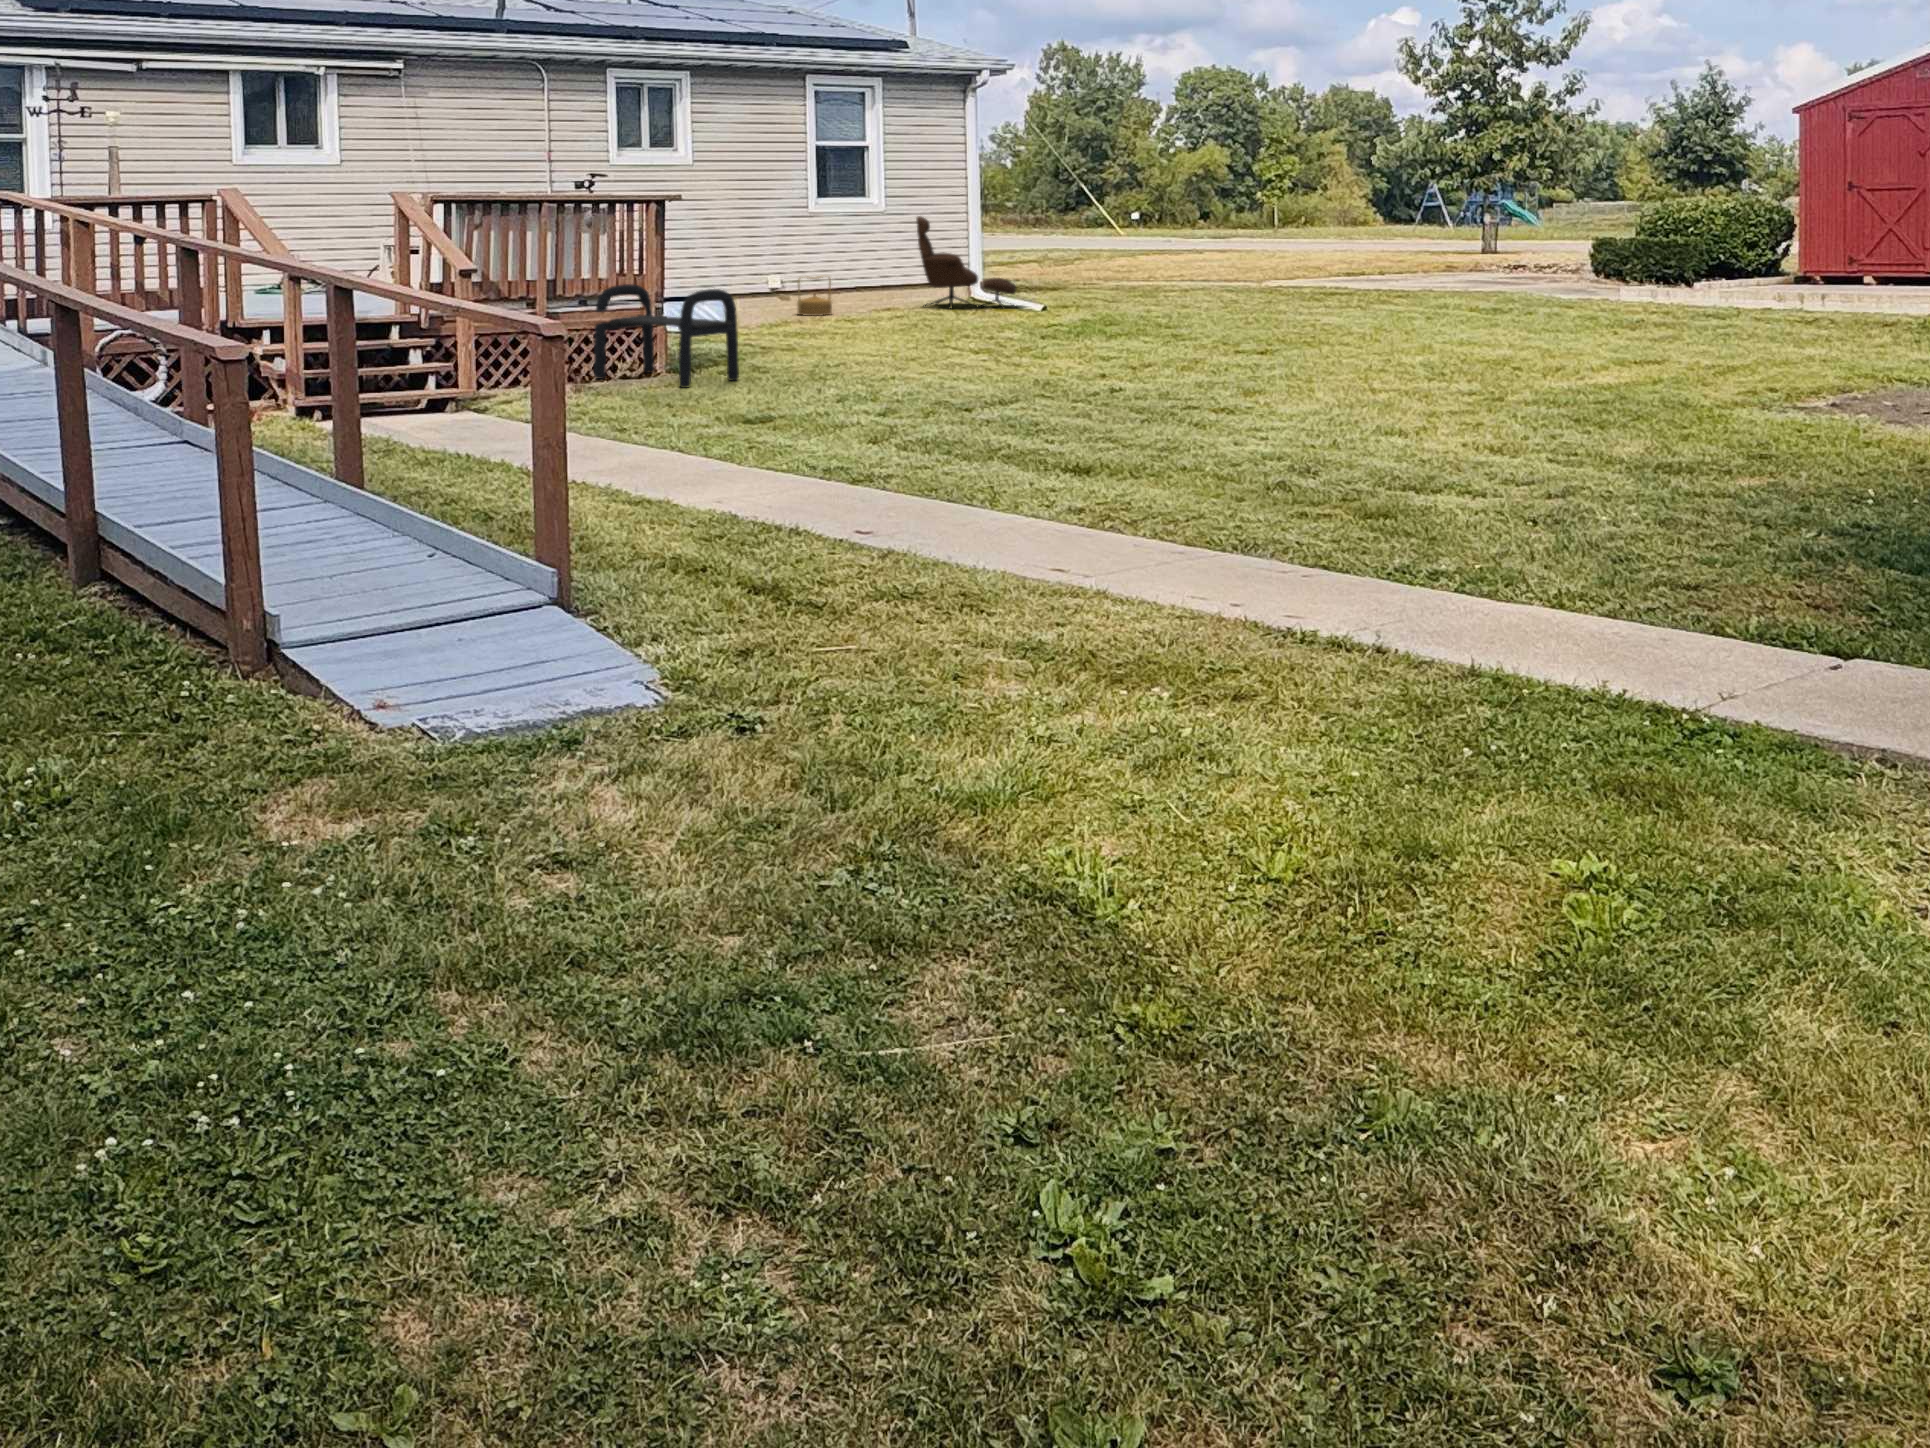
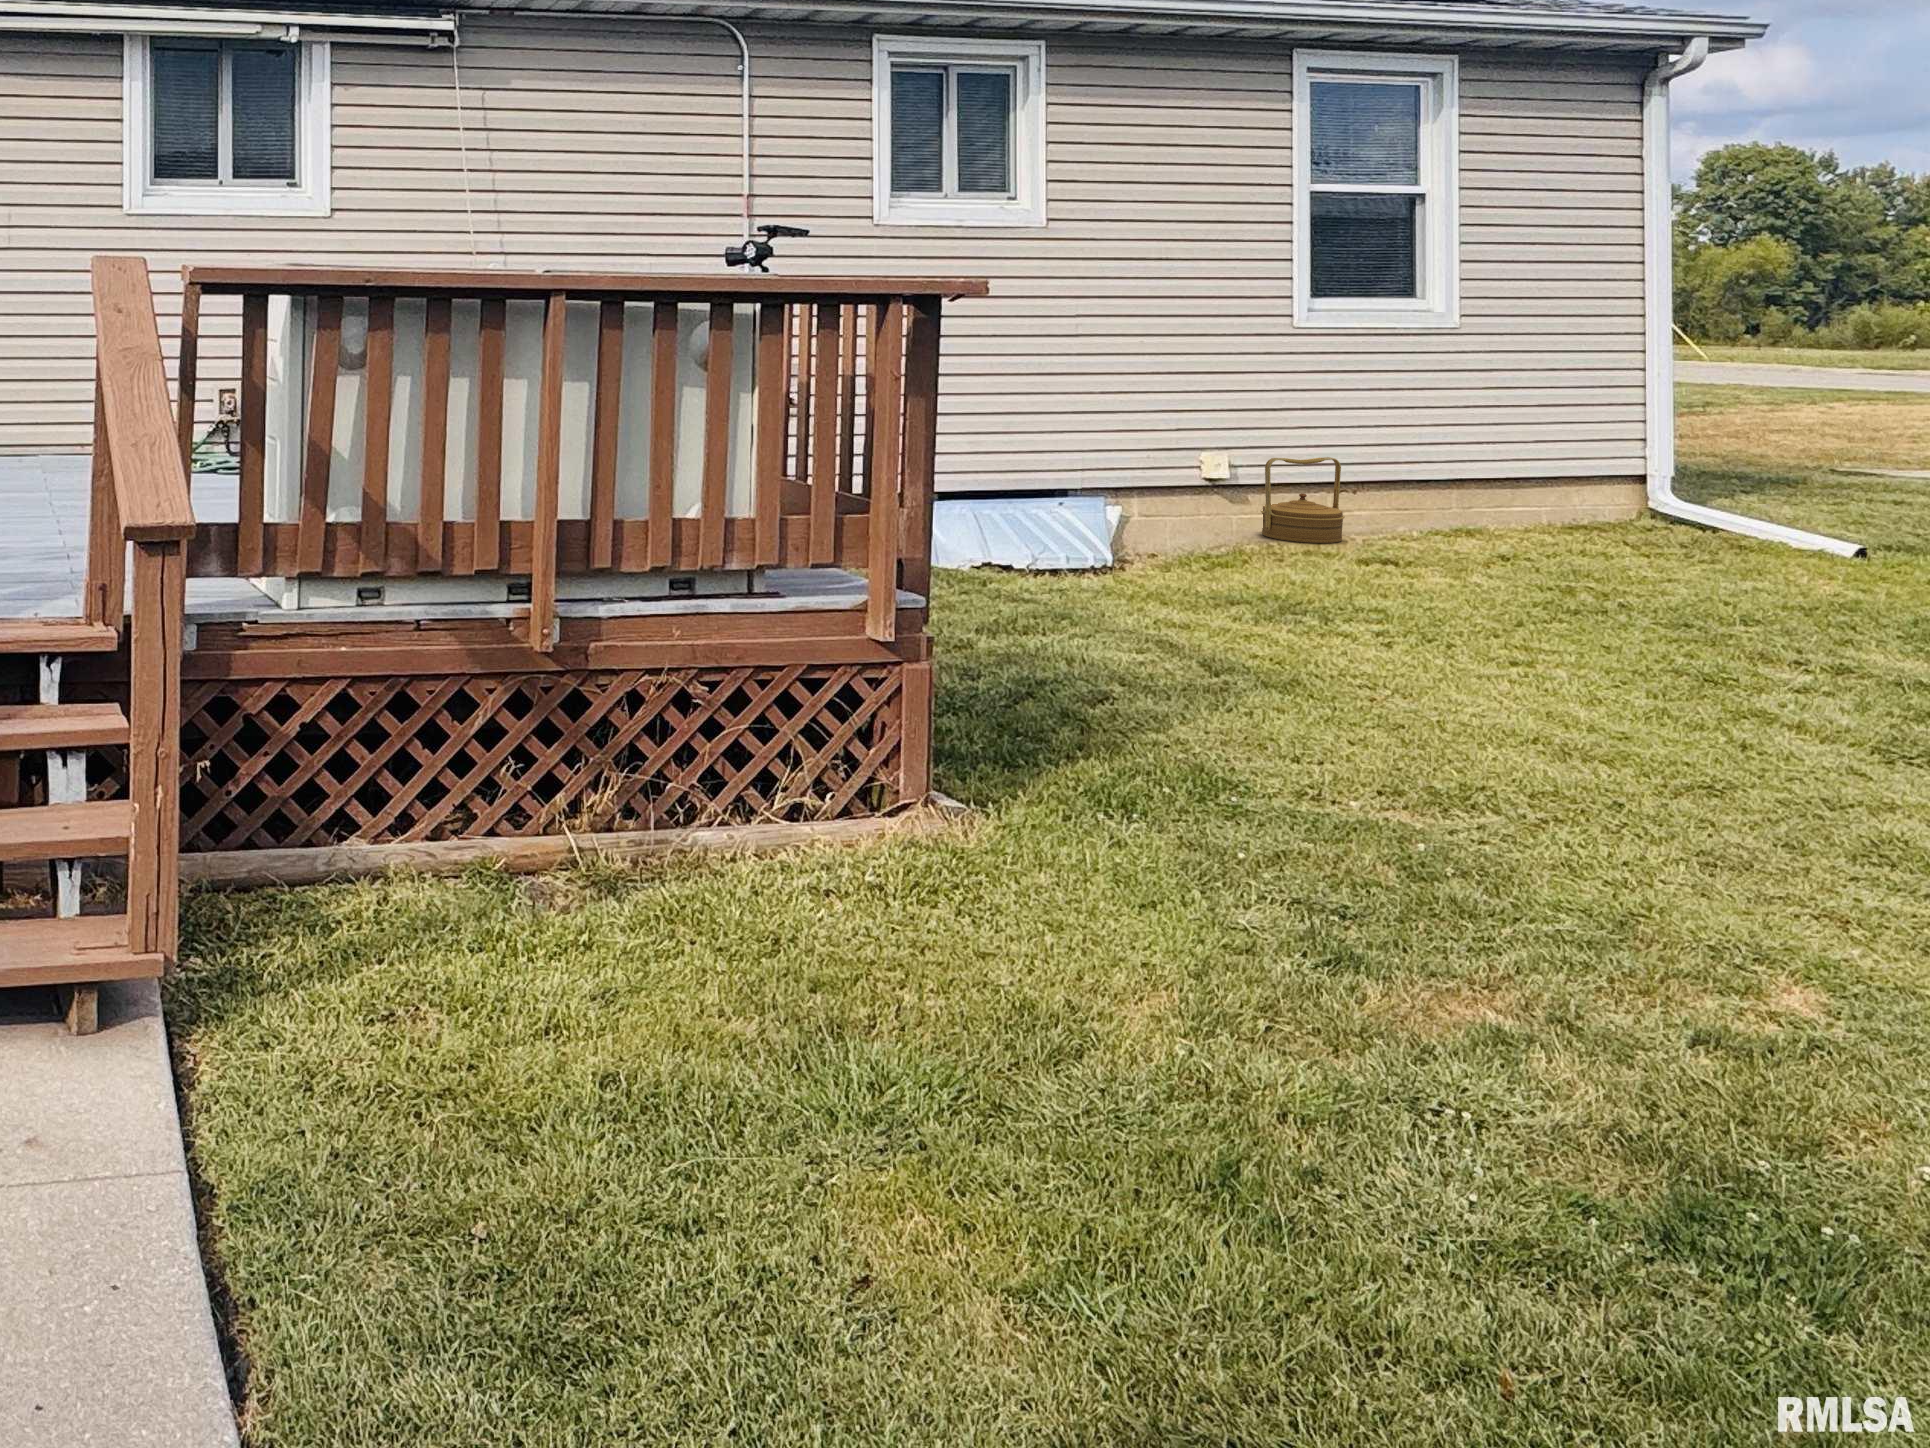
lounge chair: present [916,216,1016,309] -> none [1537,339,1800,552]
bench: present [594,284,739,388] -> none [688,546,1167,973]

